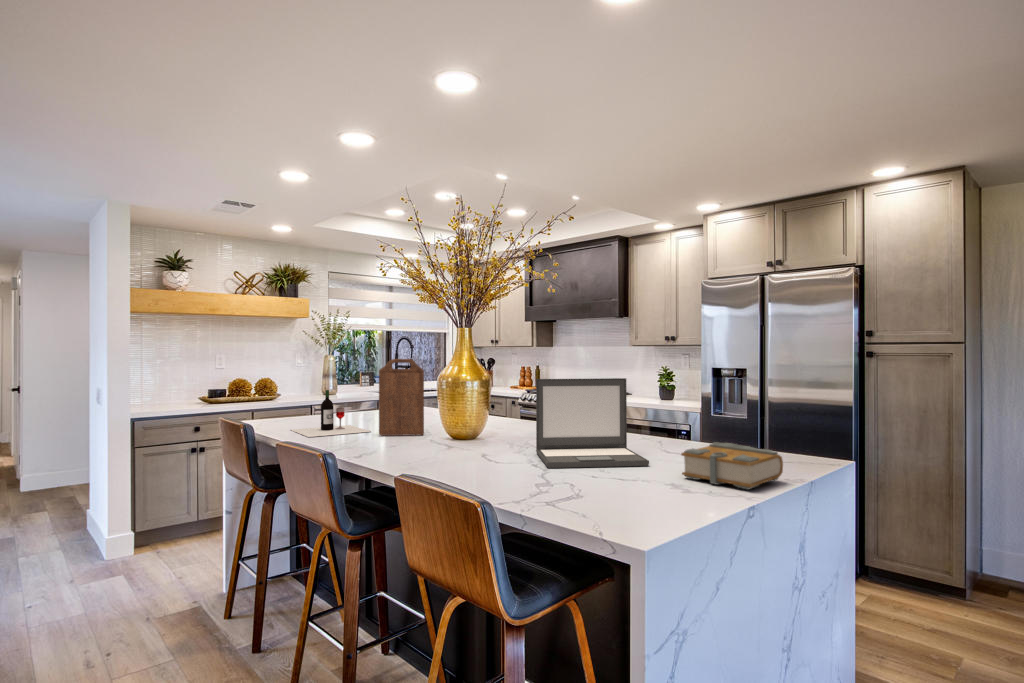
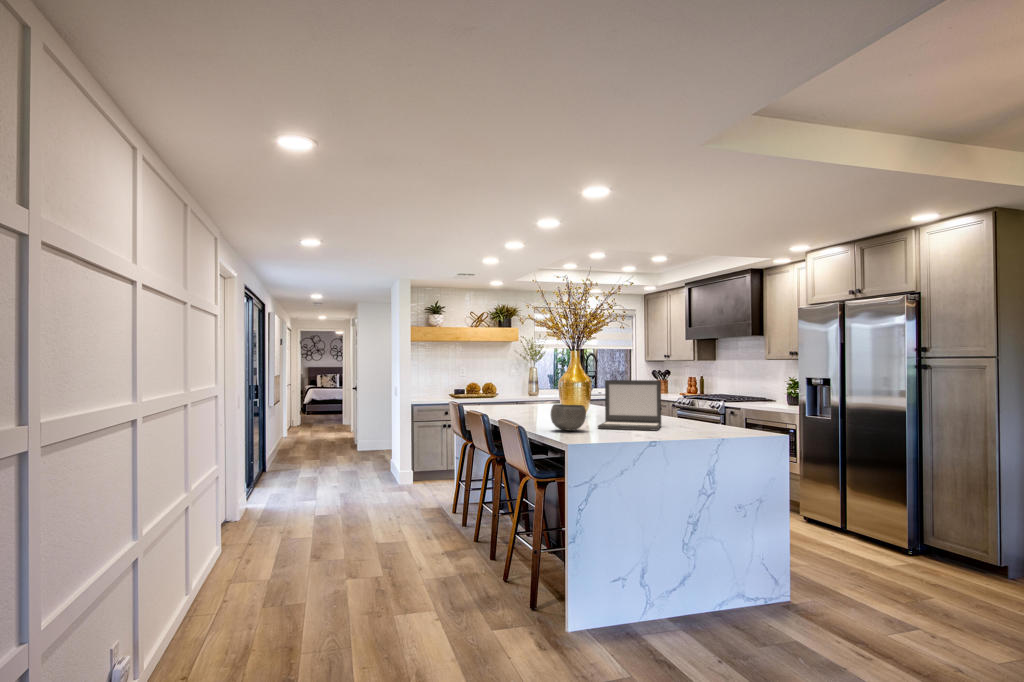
cutting board: present [379,359,424,436] -> none [532,368,558,415]
wine bottle: present [292,390,370,437] -> none [487,387,531,414]
bowl: none [475,428,542,479] -> present [551,404,586,431]
book: present [681,442,783,489] -> none [661,417,715,439]

